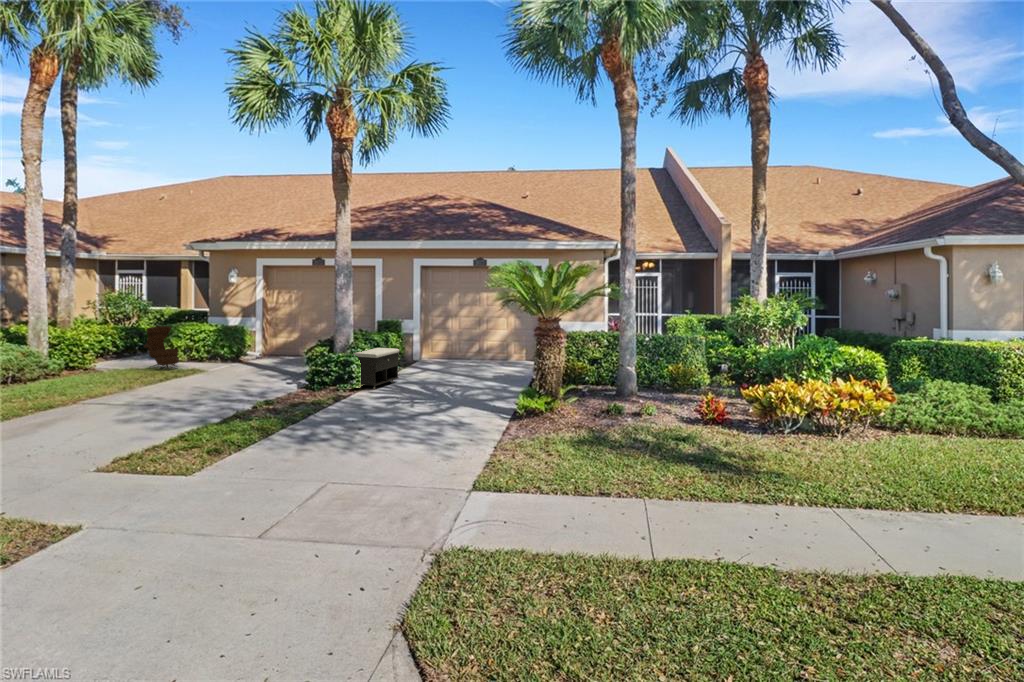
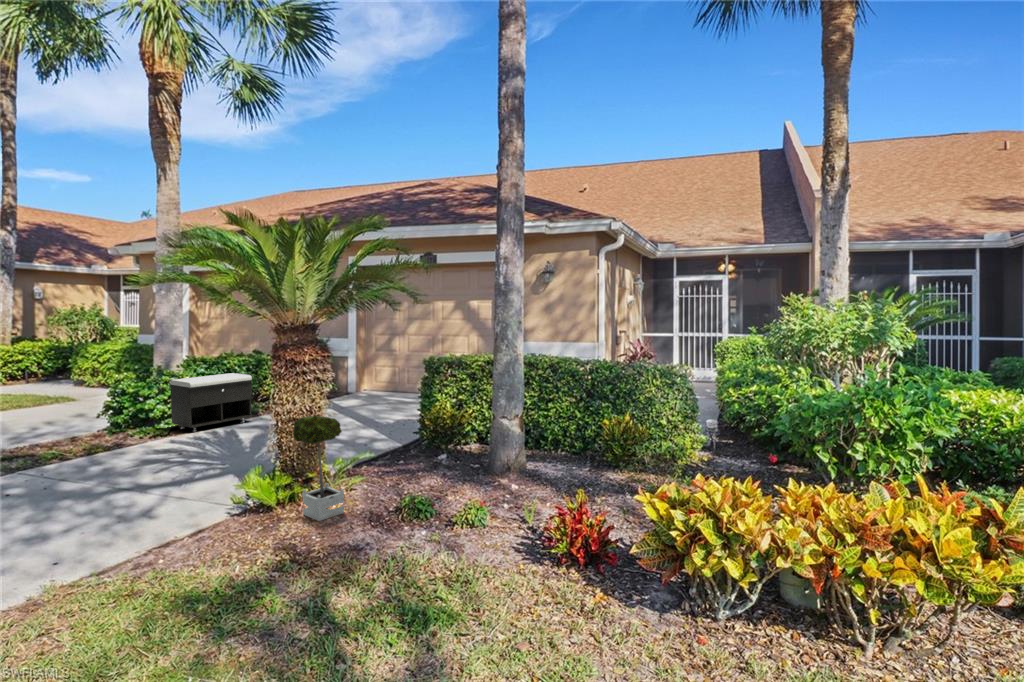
lounge chair: present [144,326,179,370] -> none [49,343,96,395]
potted tree: none [557,365,580,420] -> present [293,415,344,521]

